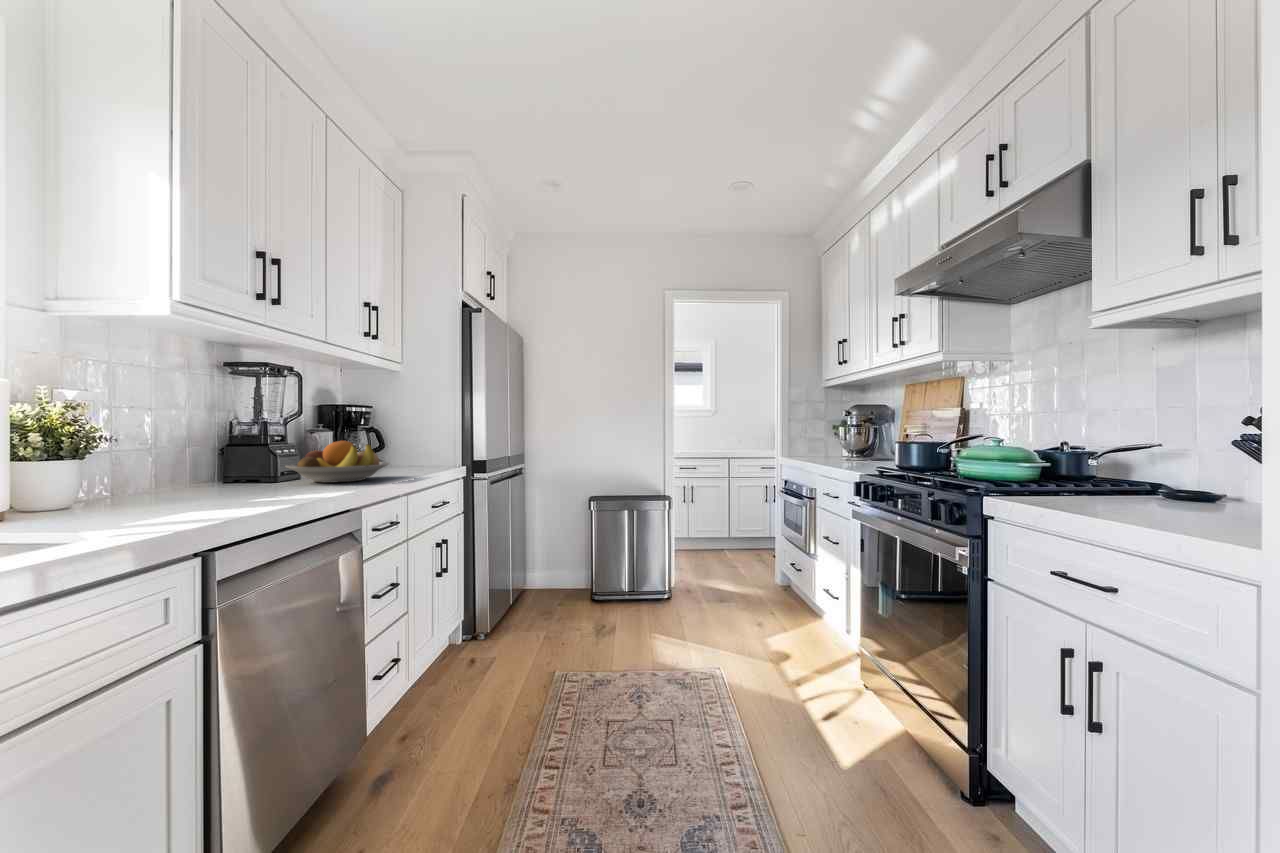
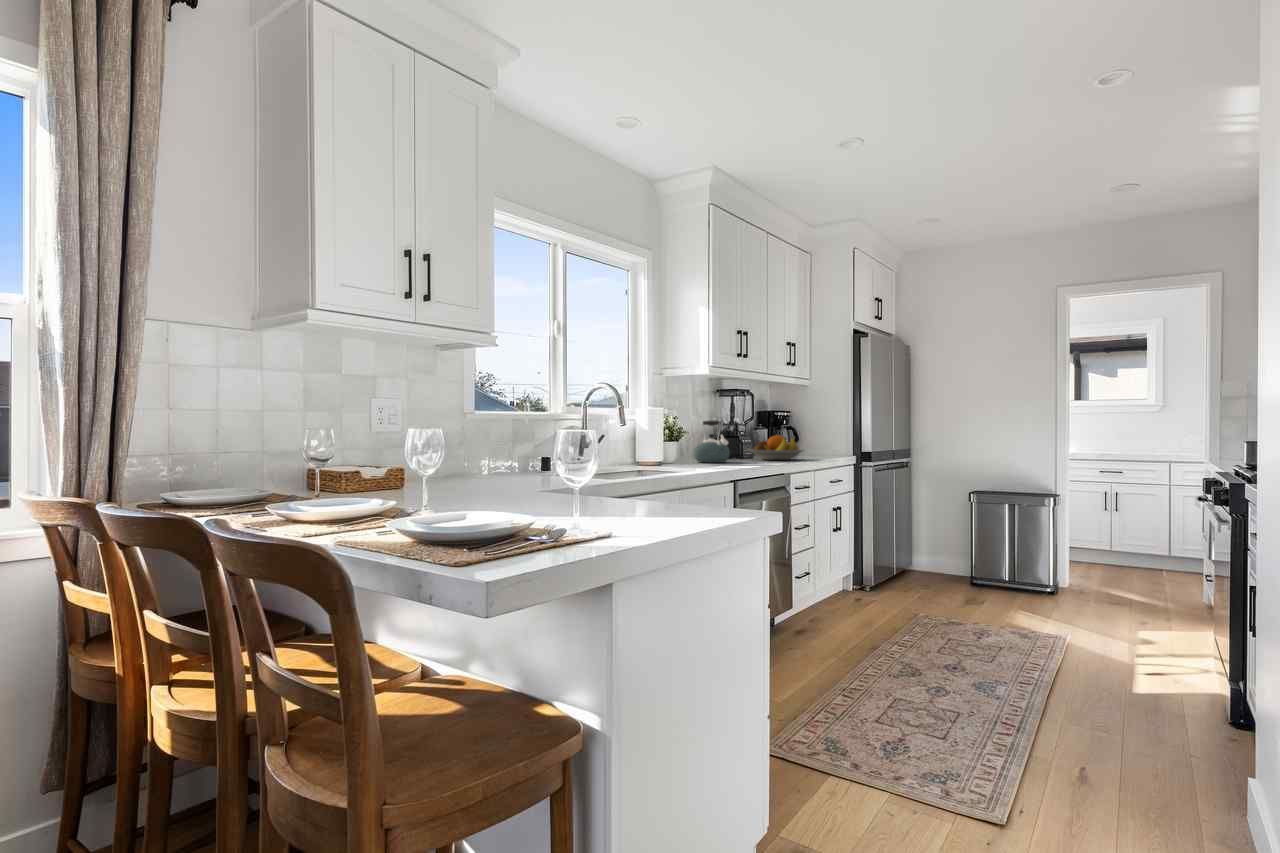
kettle: none [150,415,238,499] -> present [694,420,730,463]

